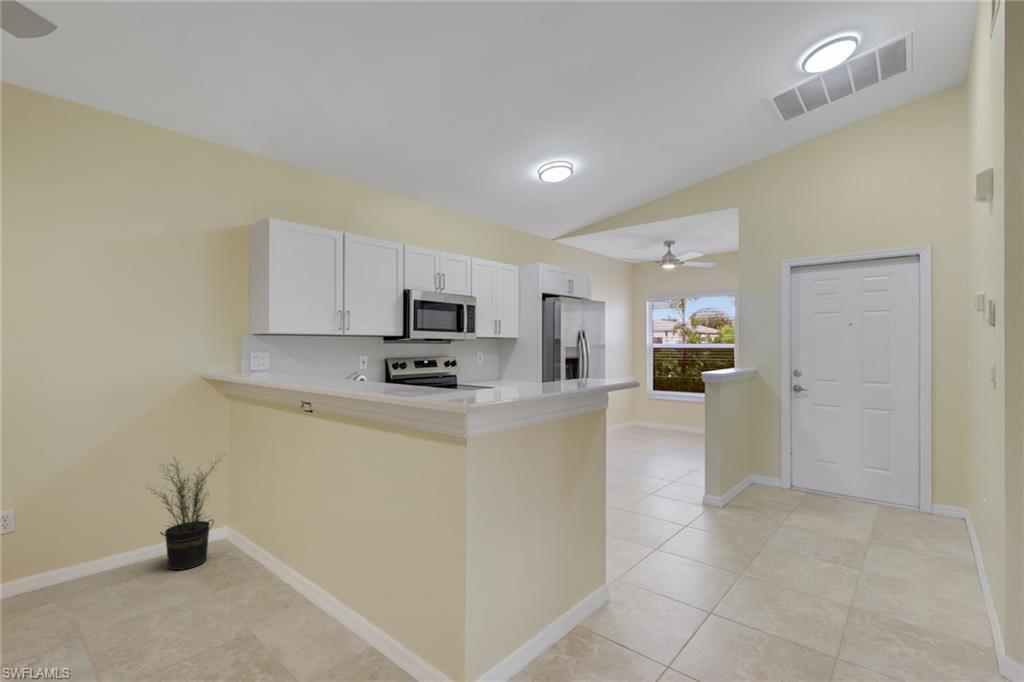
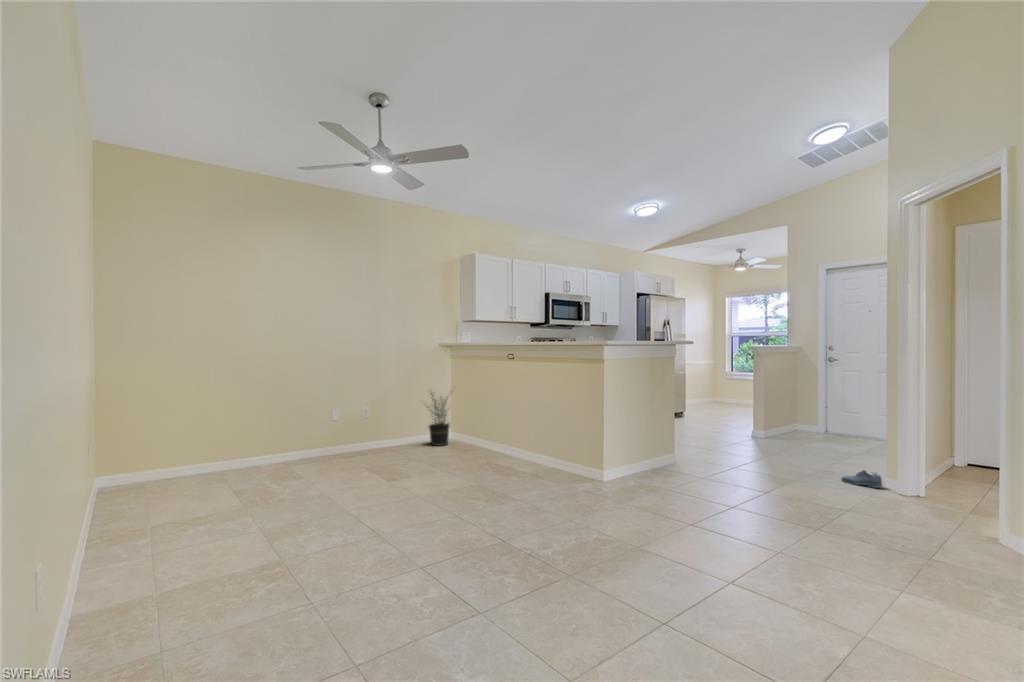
shoe: none [899,619,985,660] -> present [841,470,882,488]

